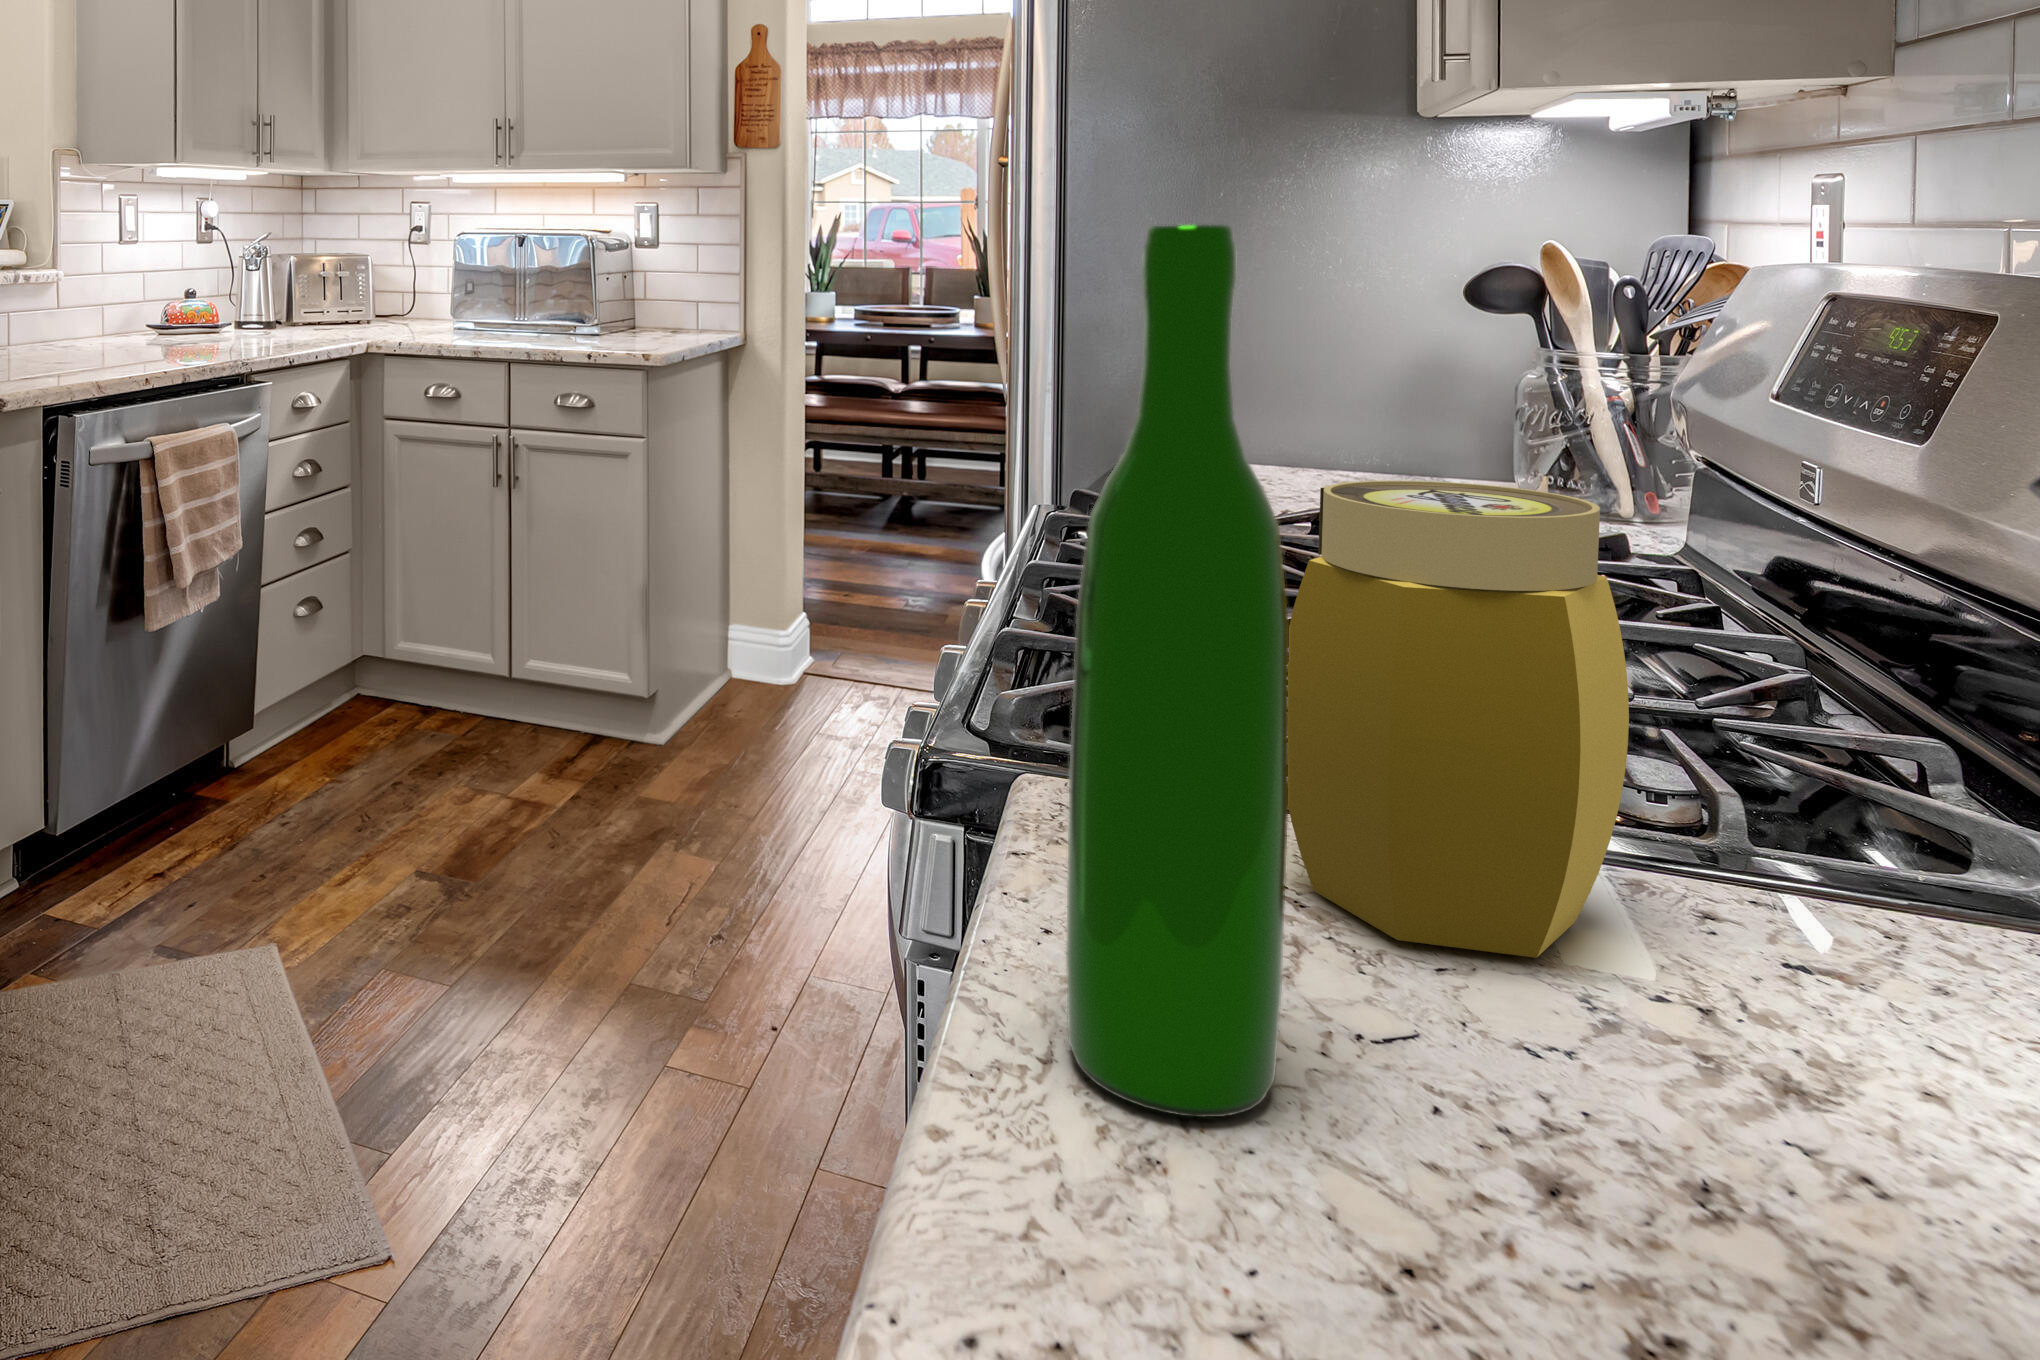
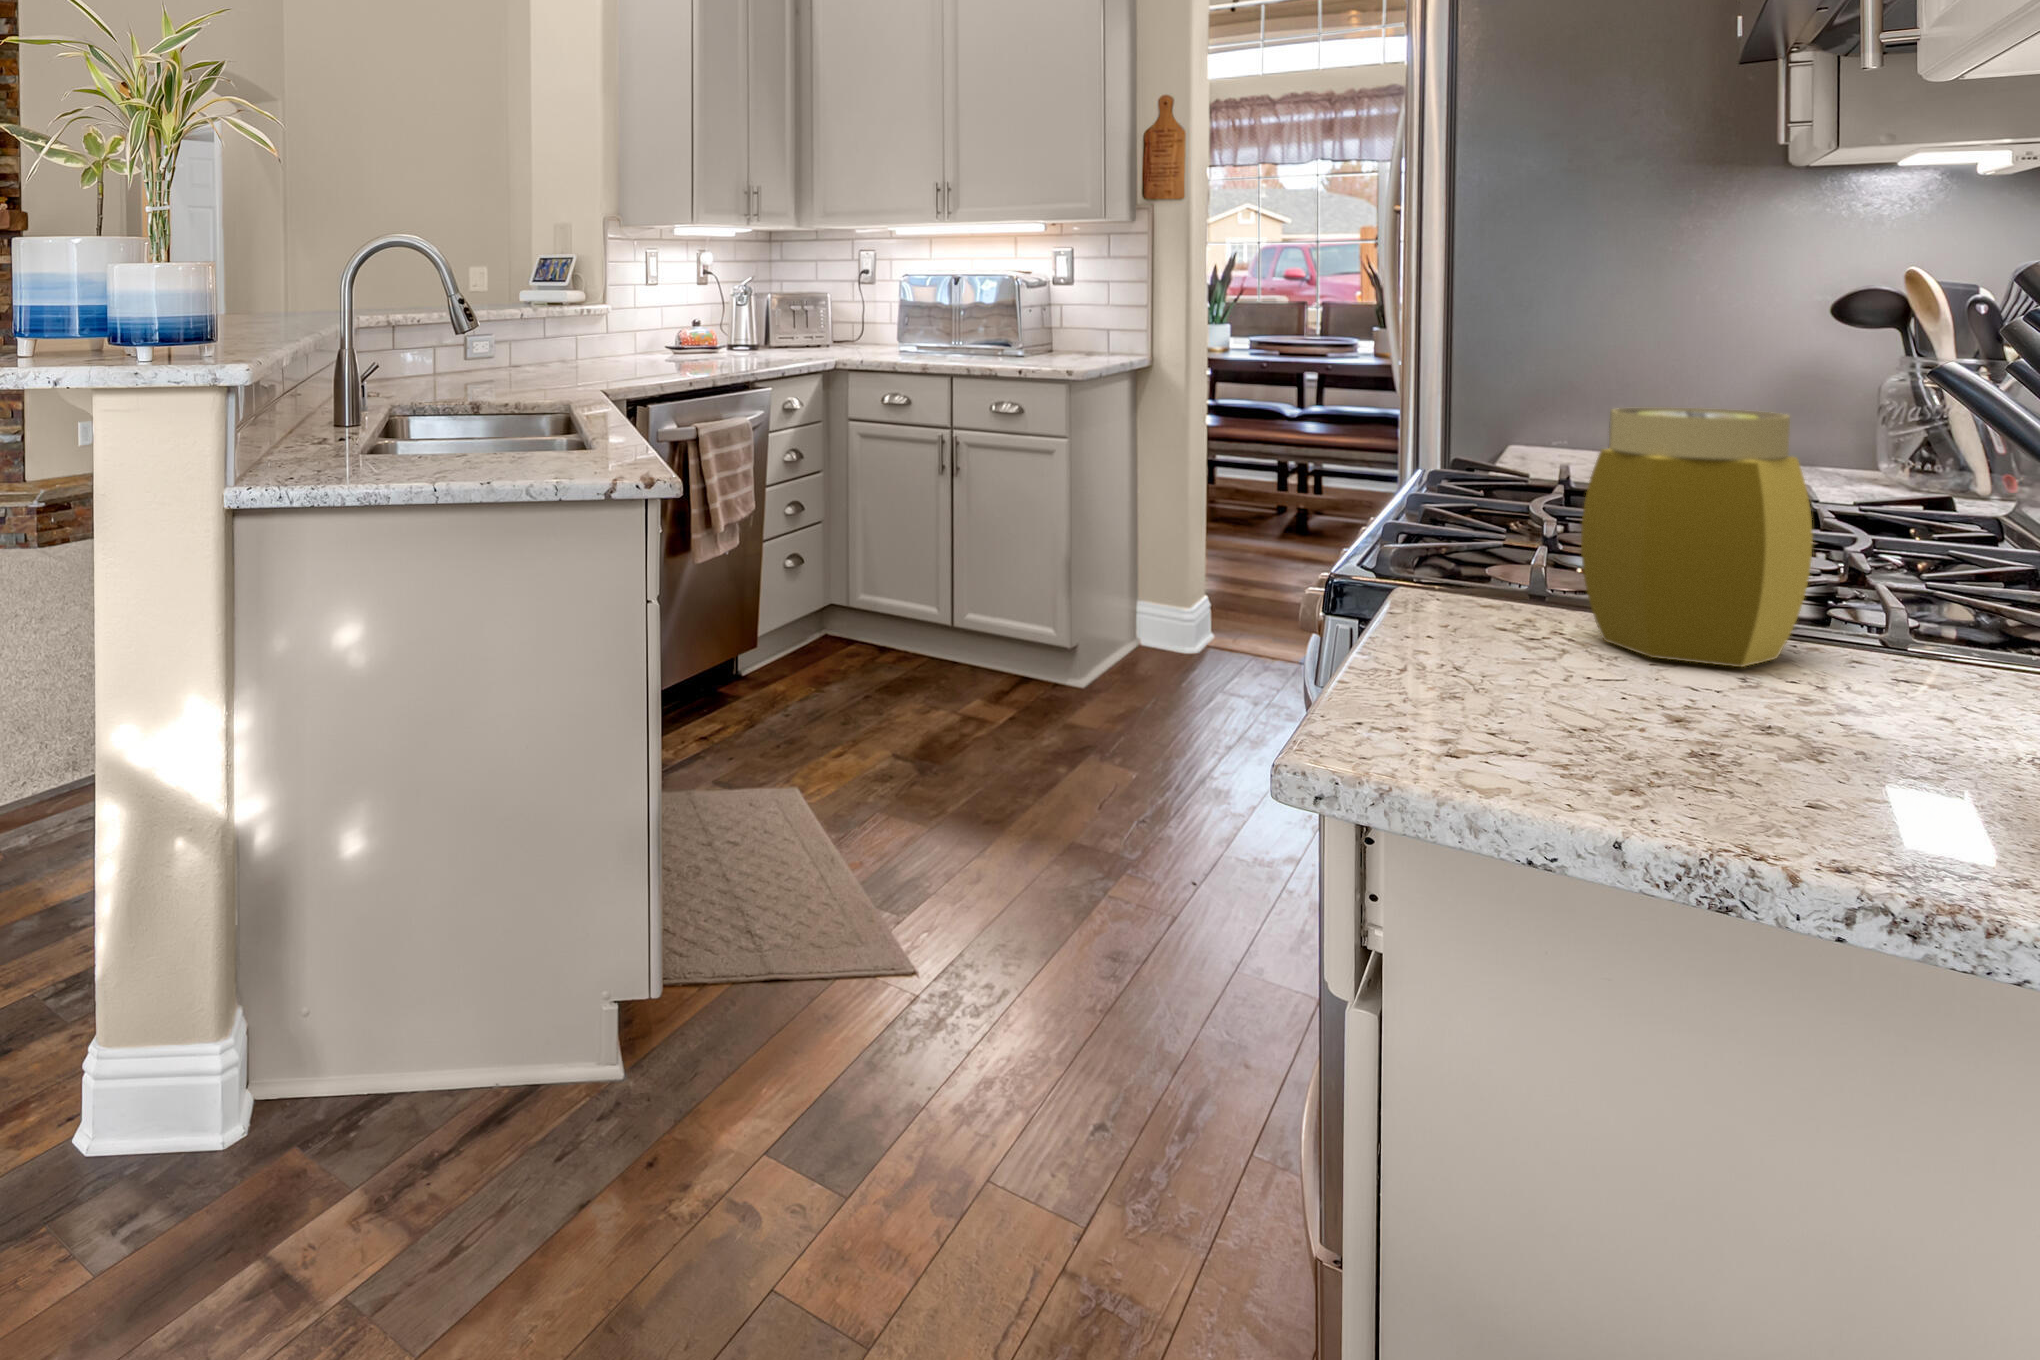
wine bottle: present [1066,225,1289,1117] -> none [1437,260,1564,700]

